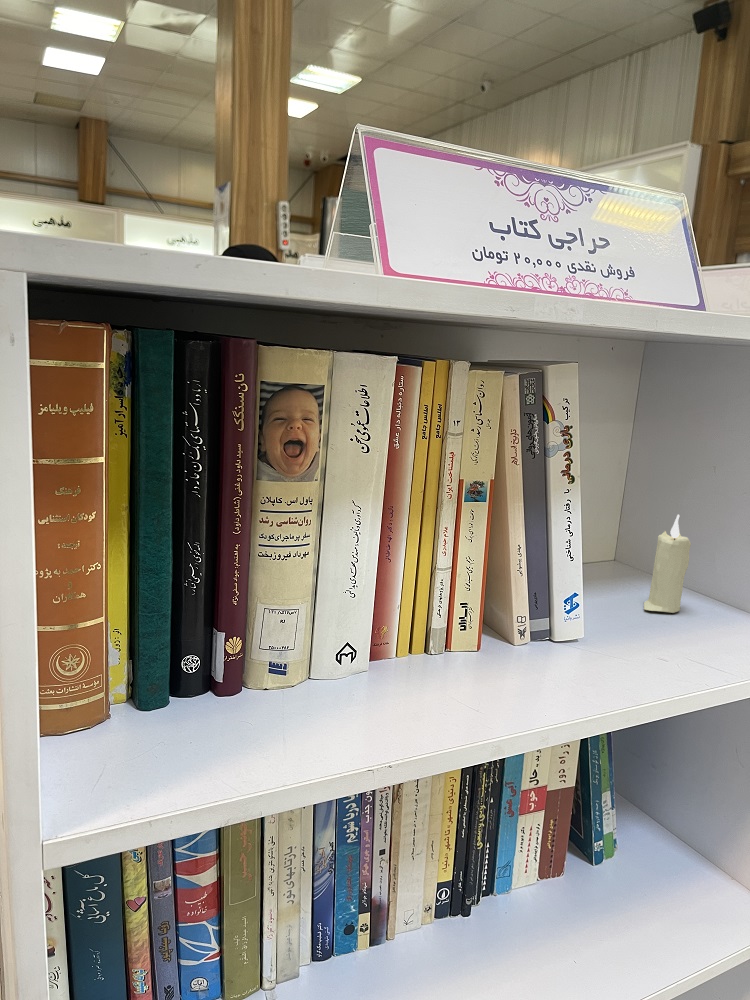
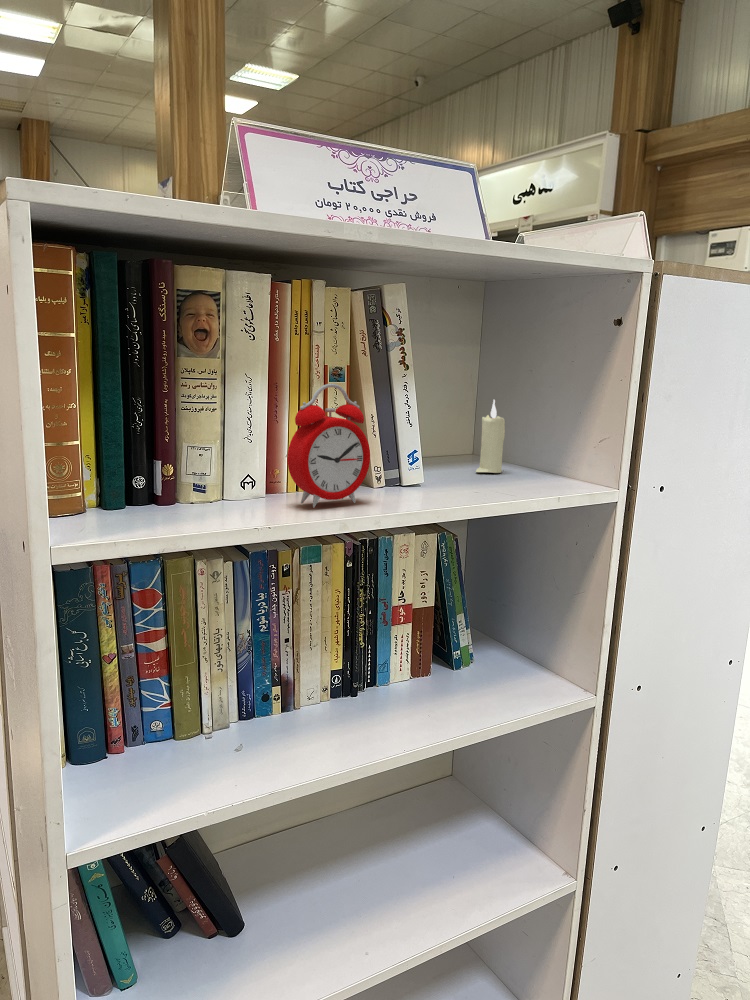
alarm clock: none [408,527,528,710] -> present [287,384,370,508]

